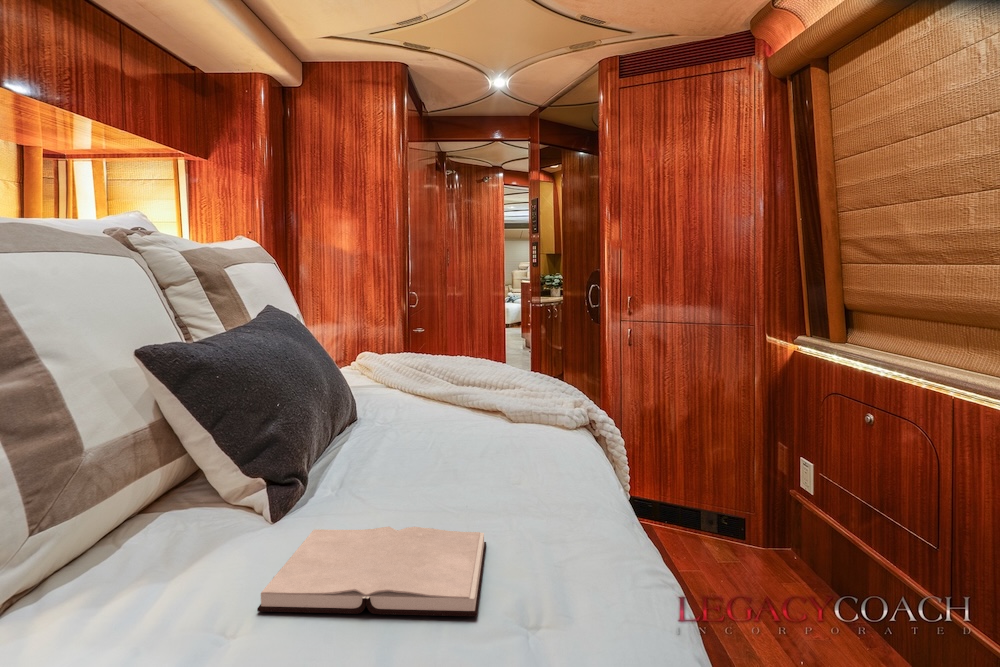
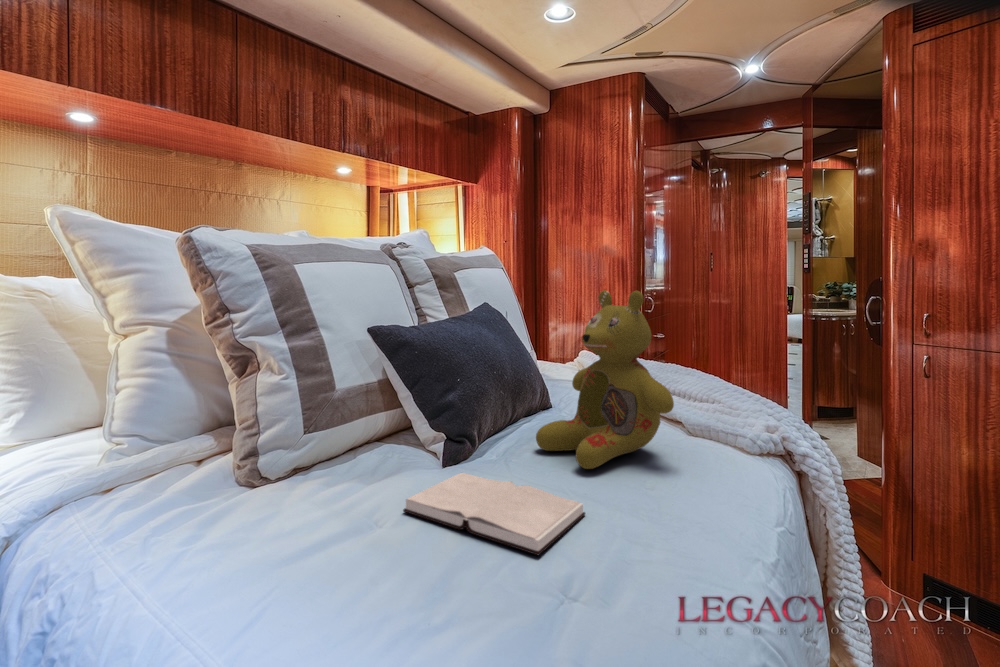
stuffed bear: none [379,288,527,488] -> present [536,290,674,469]

